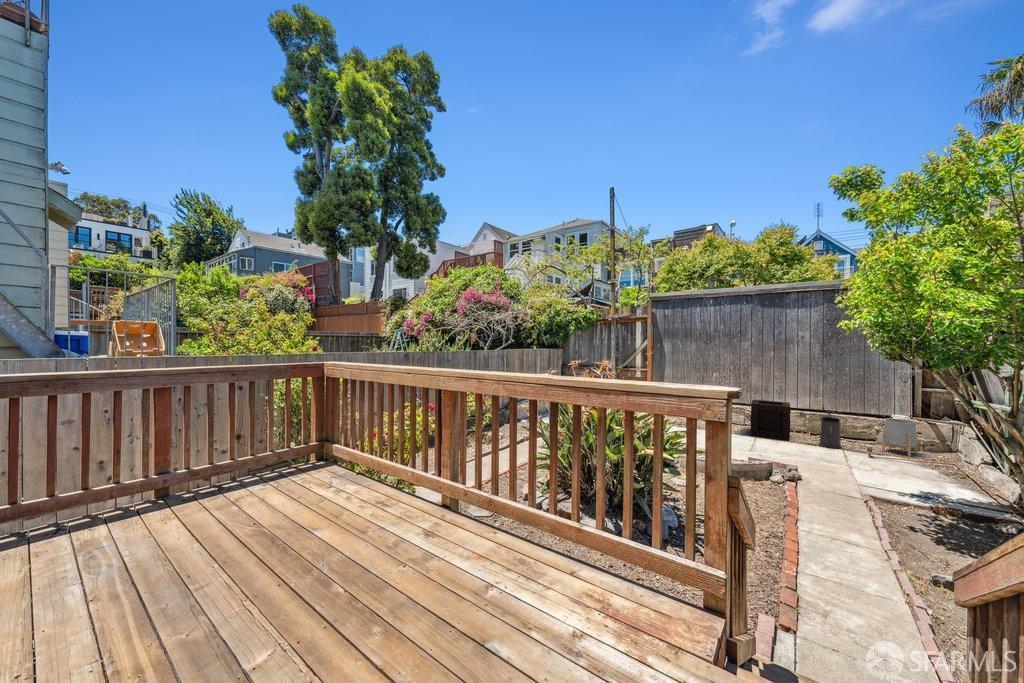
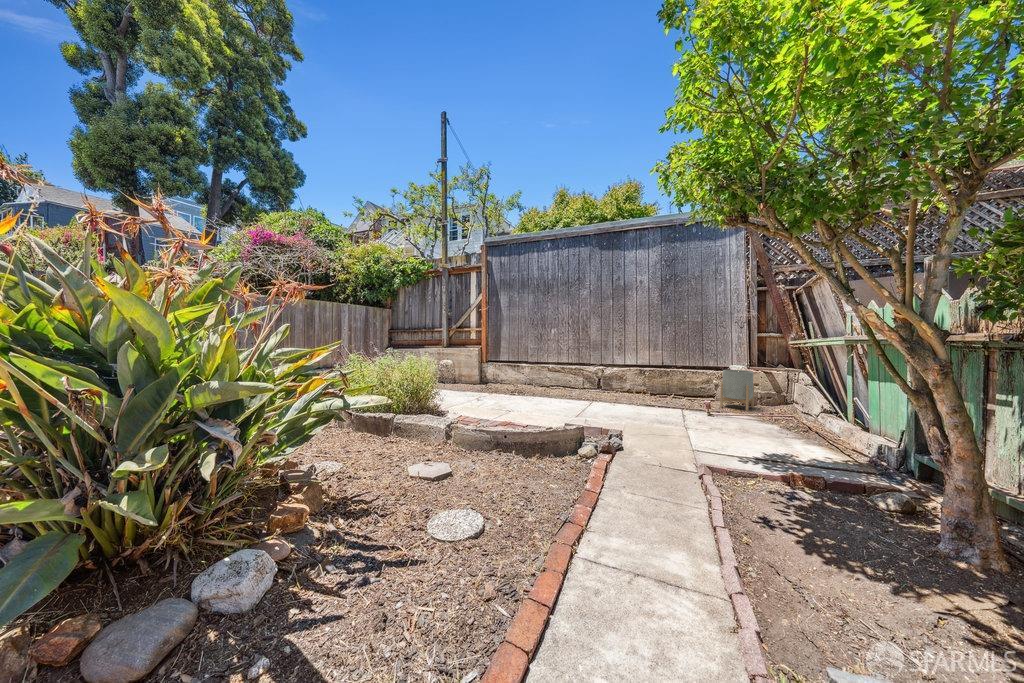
wooden crate: present [751,400,790,440] -> none [586,357,628,401]
watering can: present [819,413,841,448] -> none [656,363,679,407]

